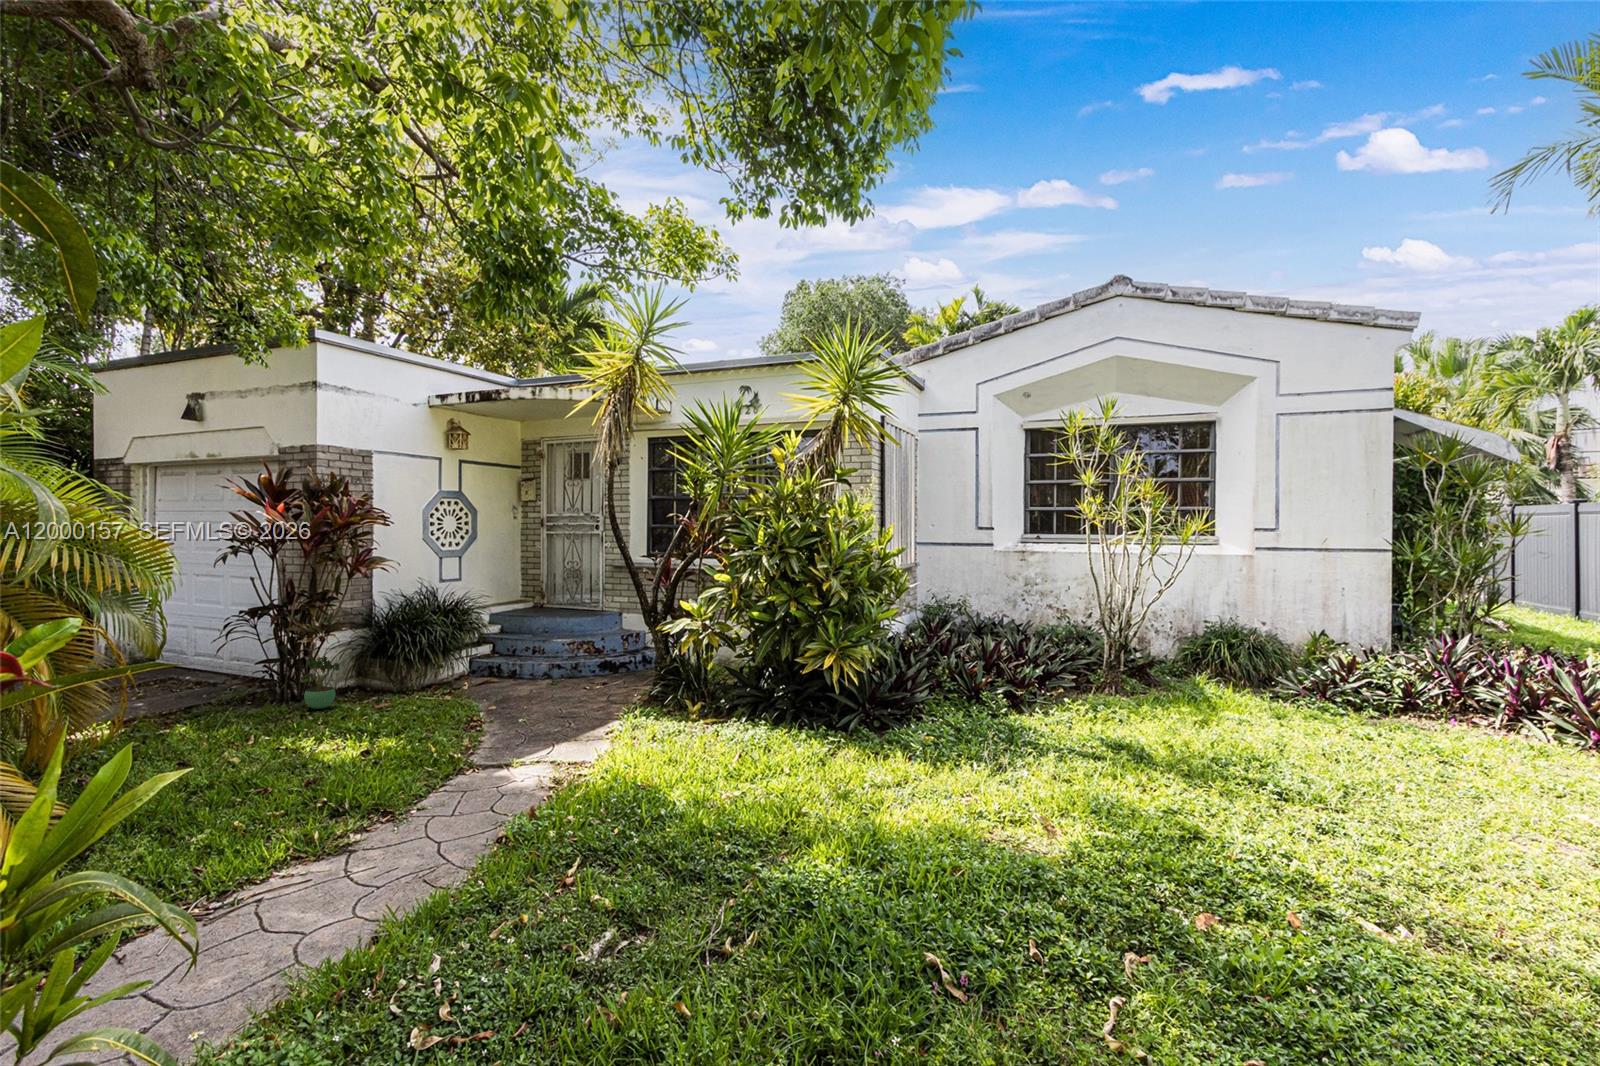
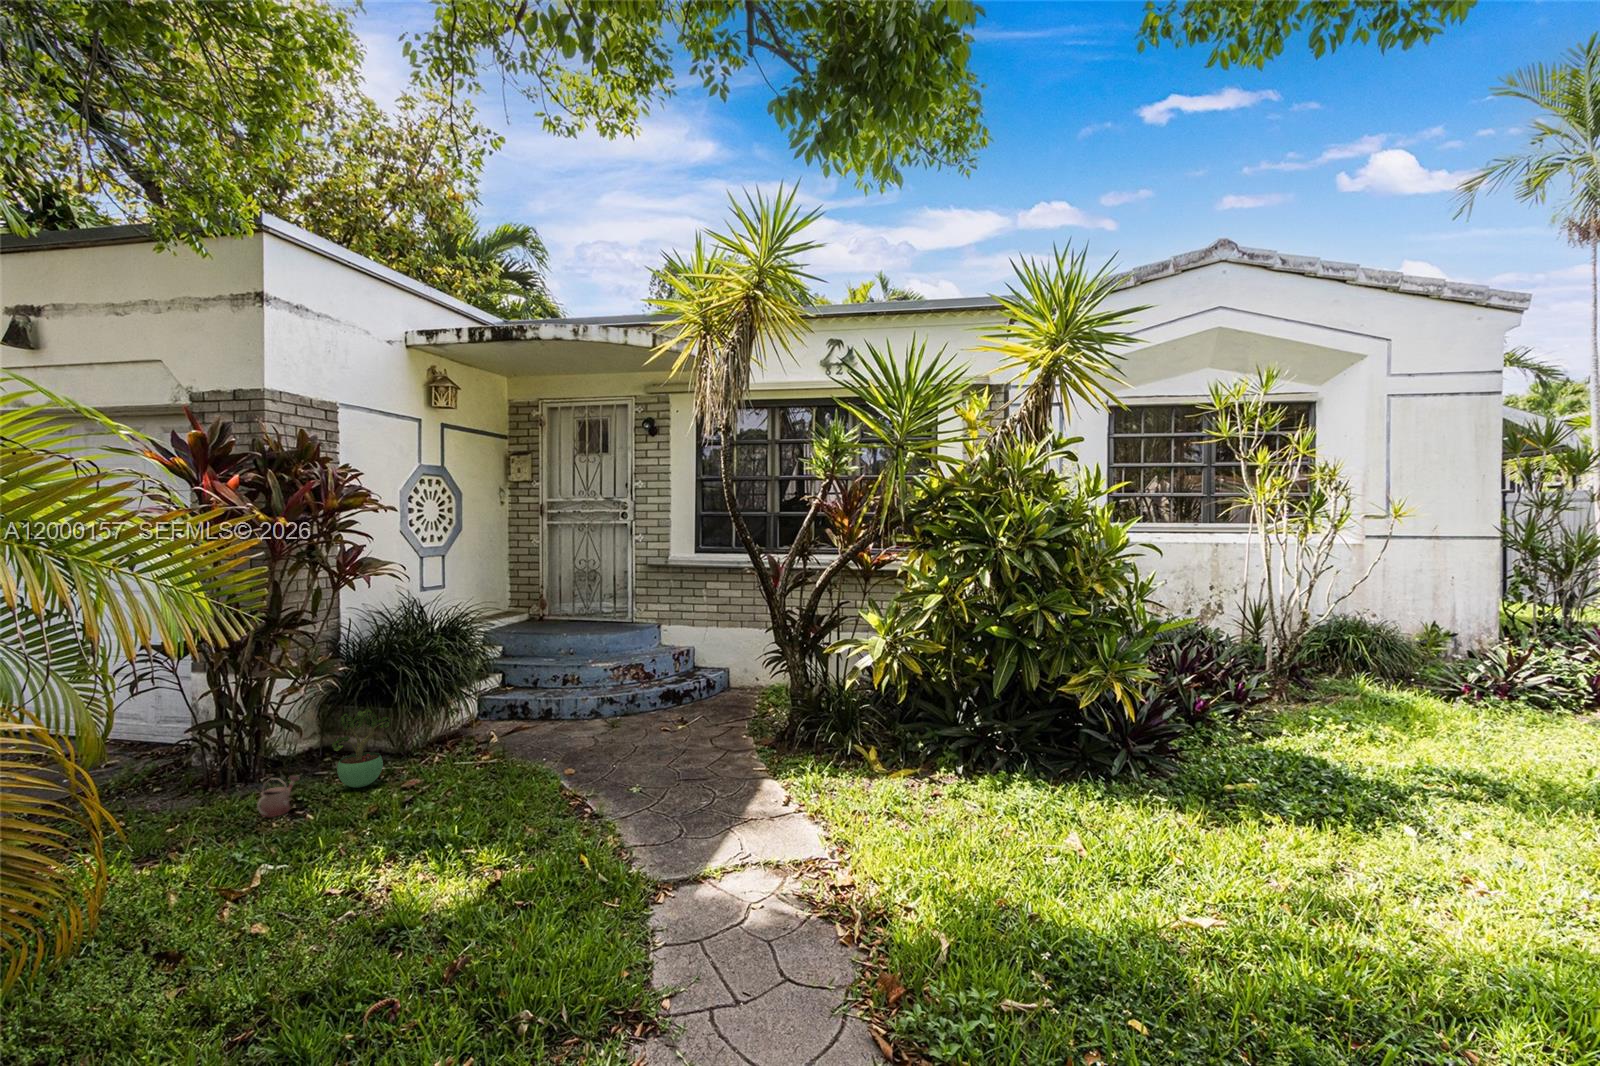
watering can: none [241,693,278,717] -> present [257,776,300,817]

